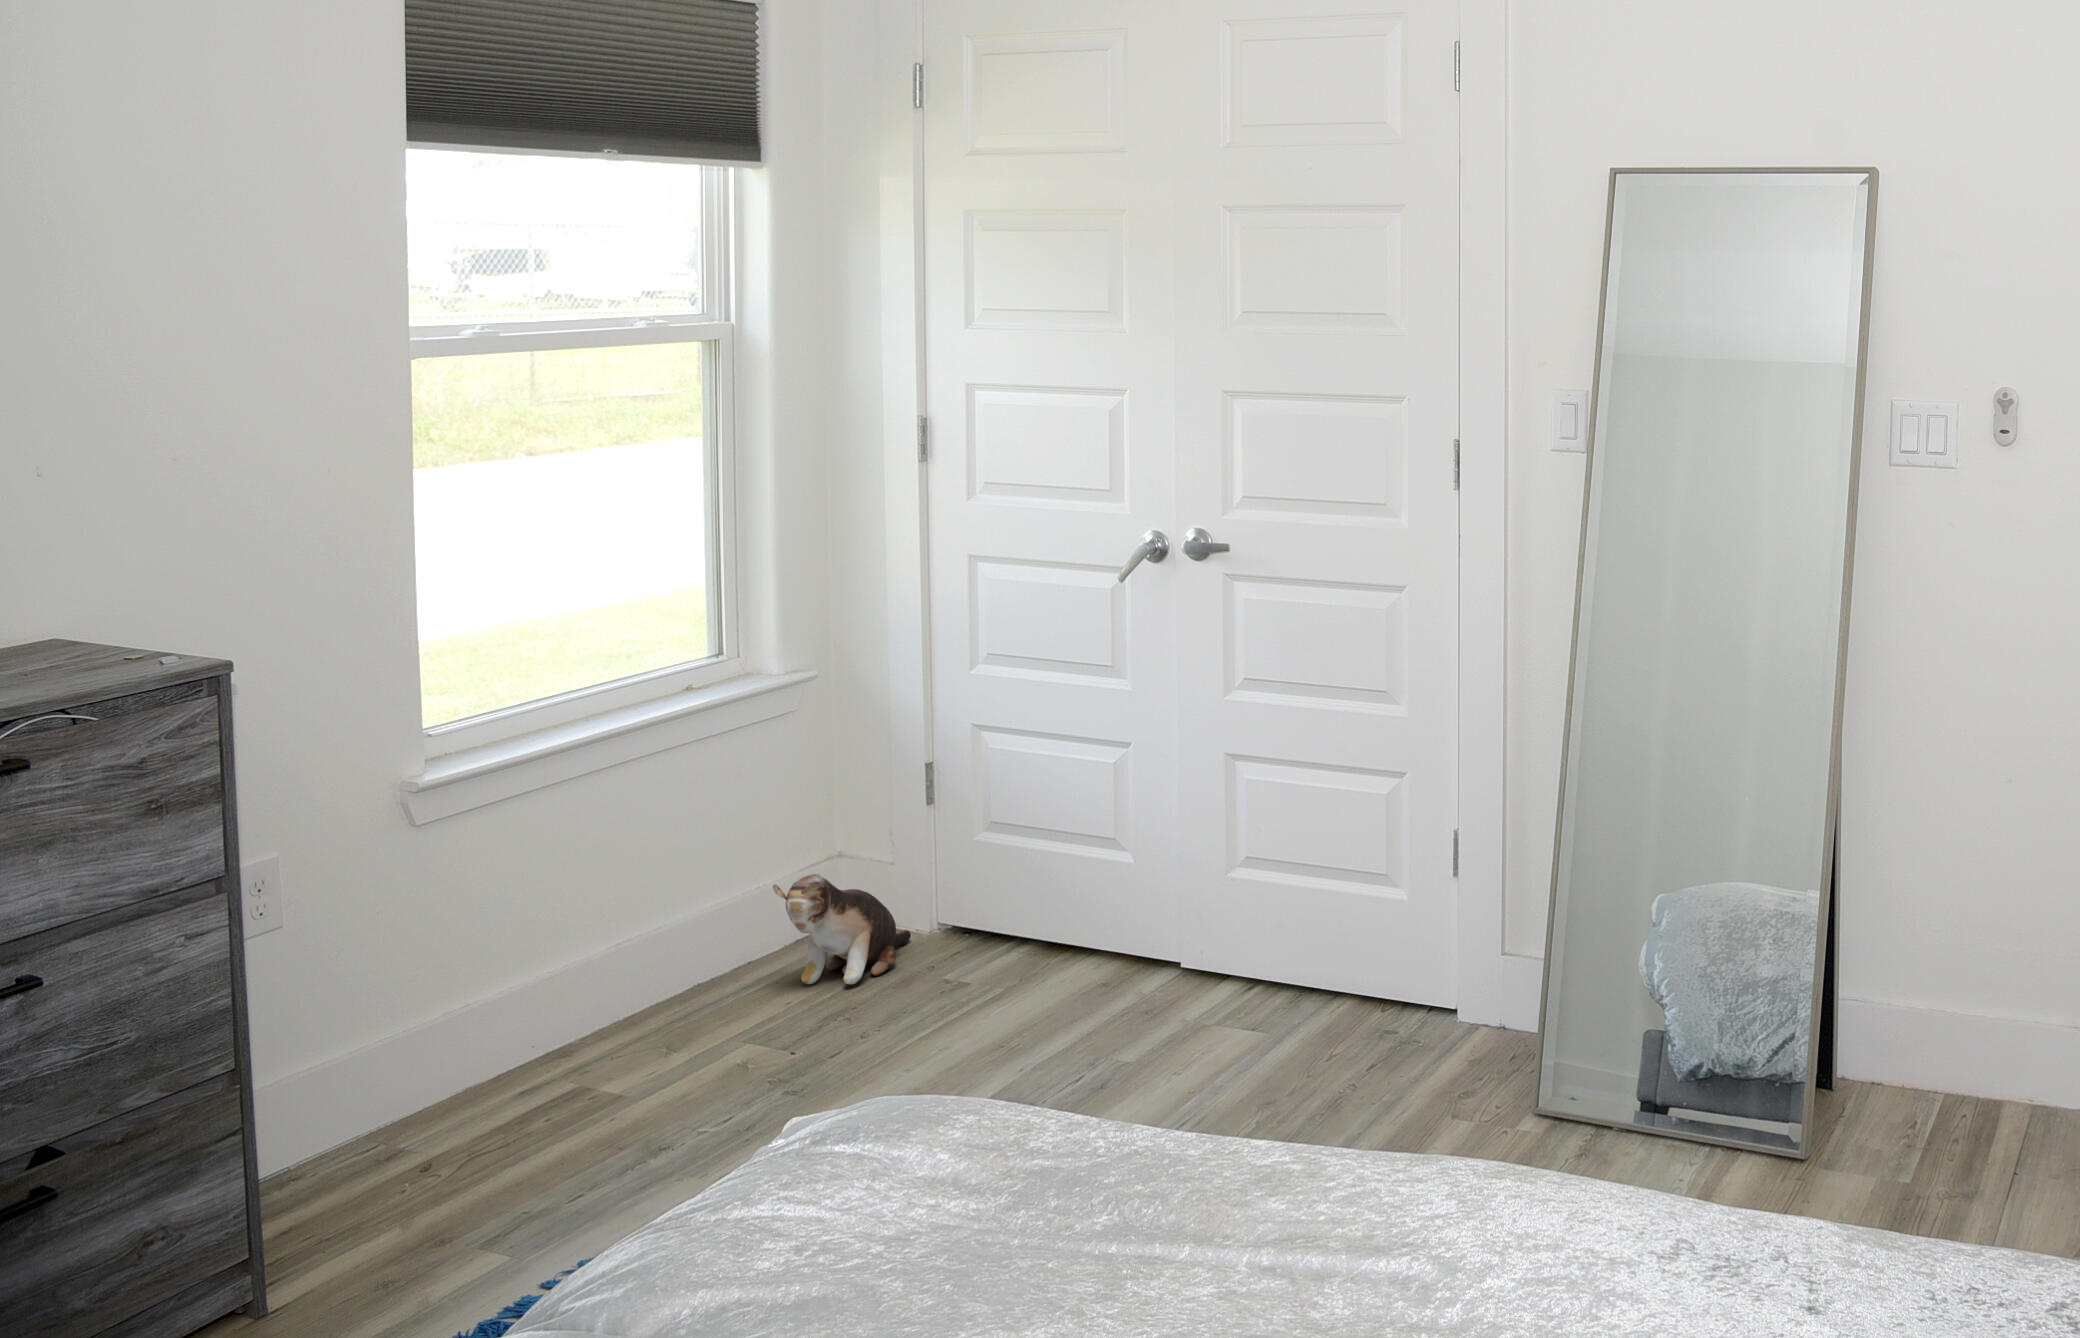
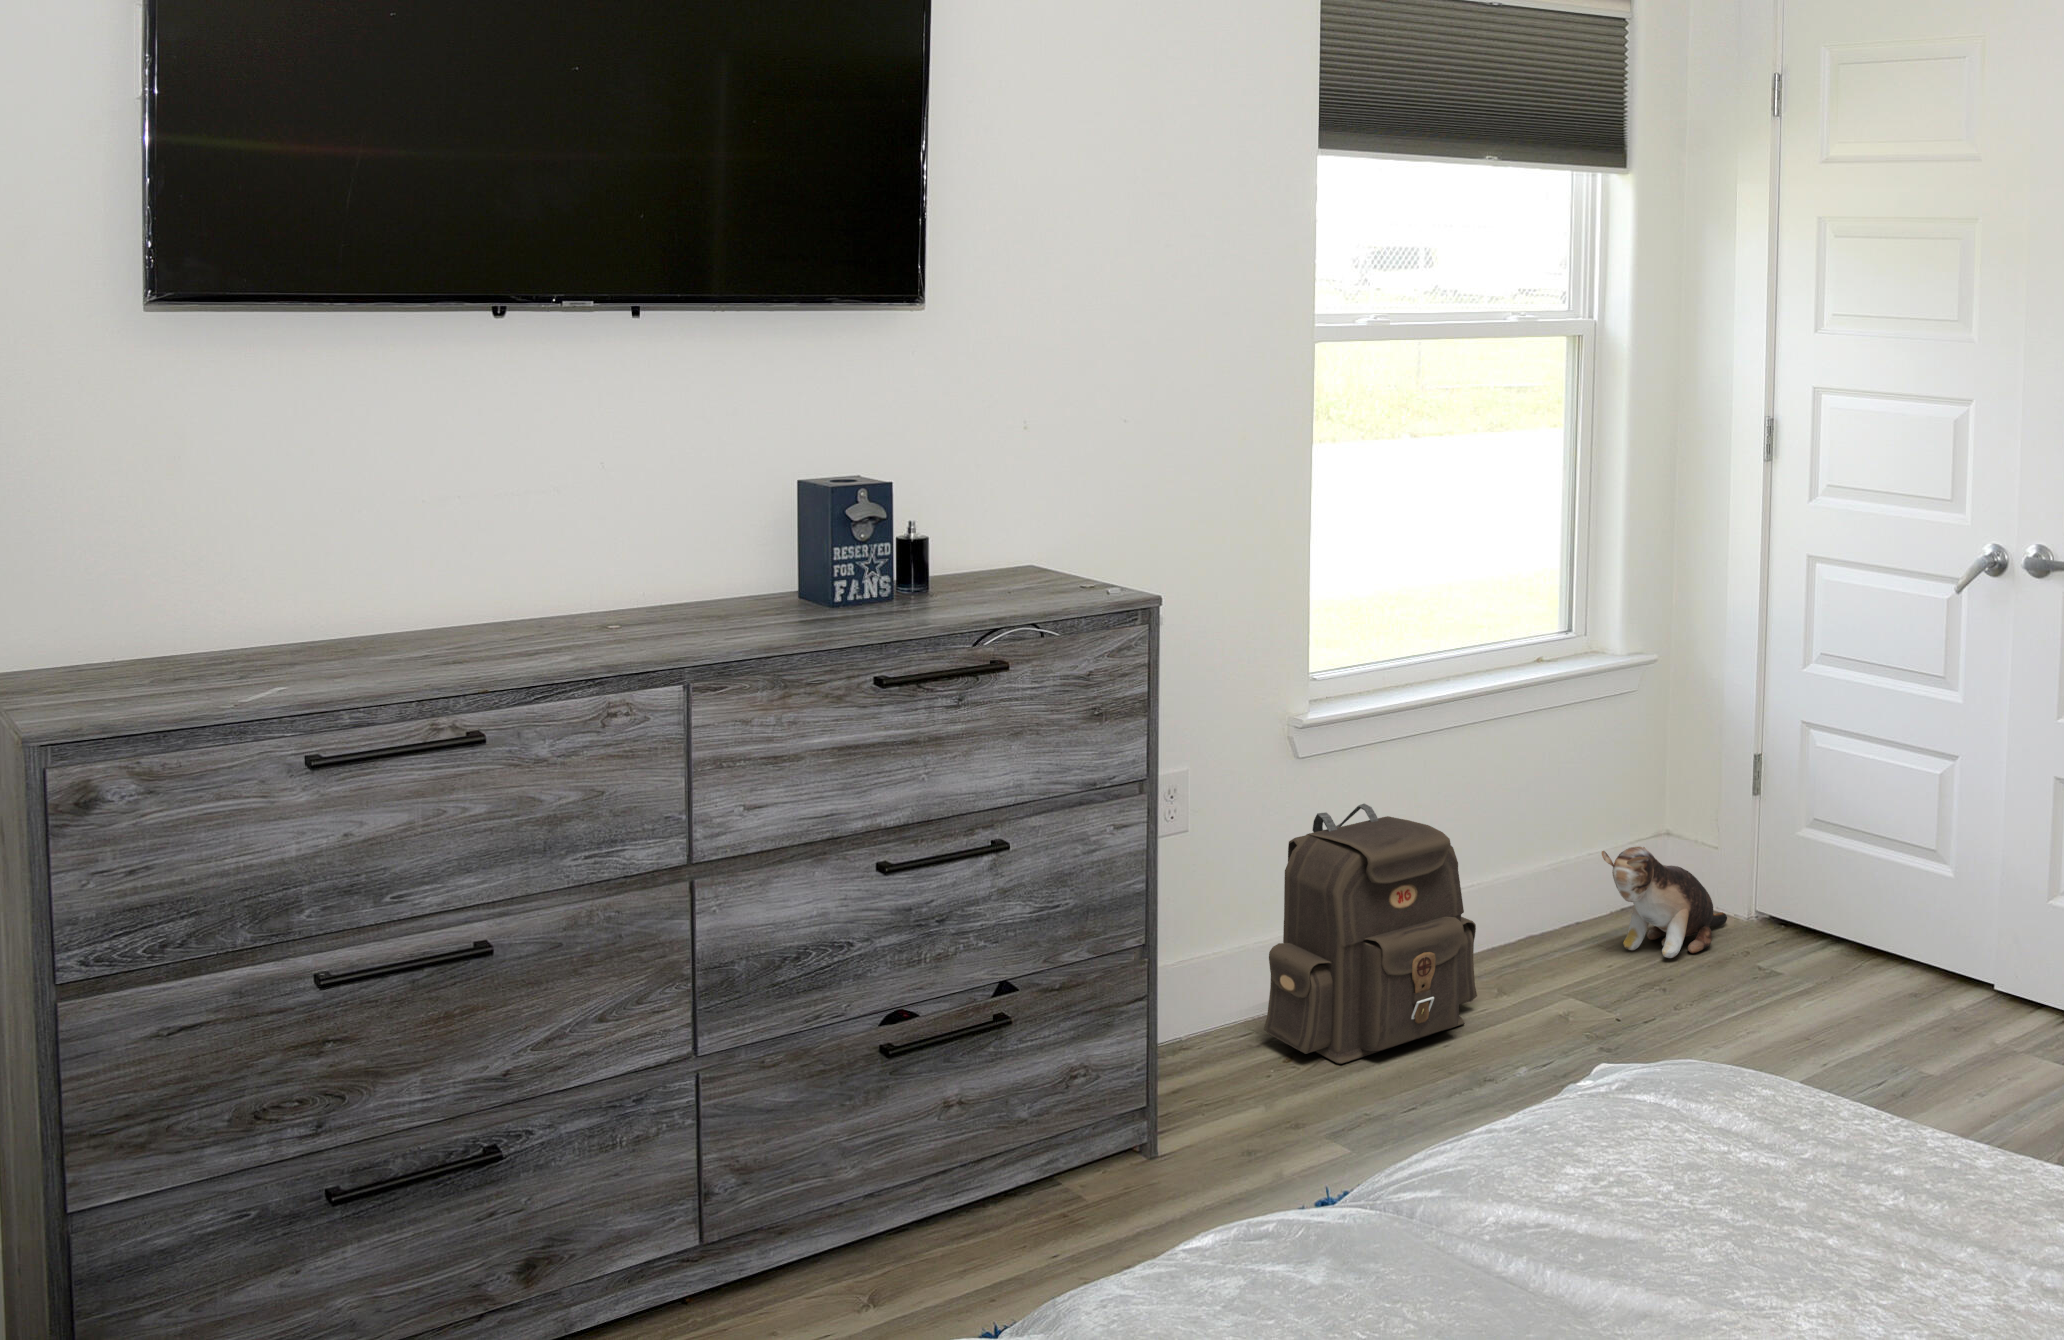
backpack: none [385,872,641,1160] -> present [1264,804,1477,1064]

